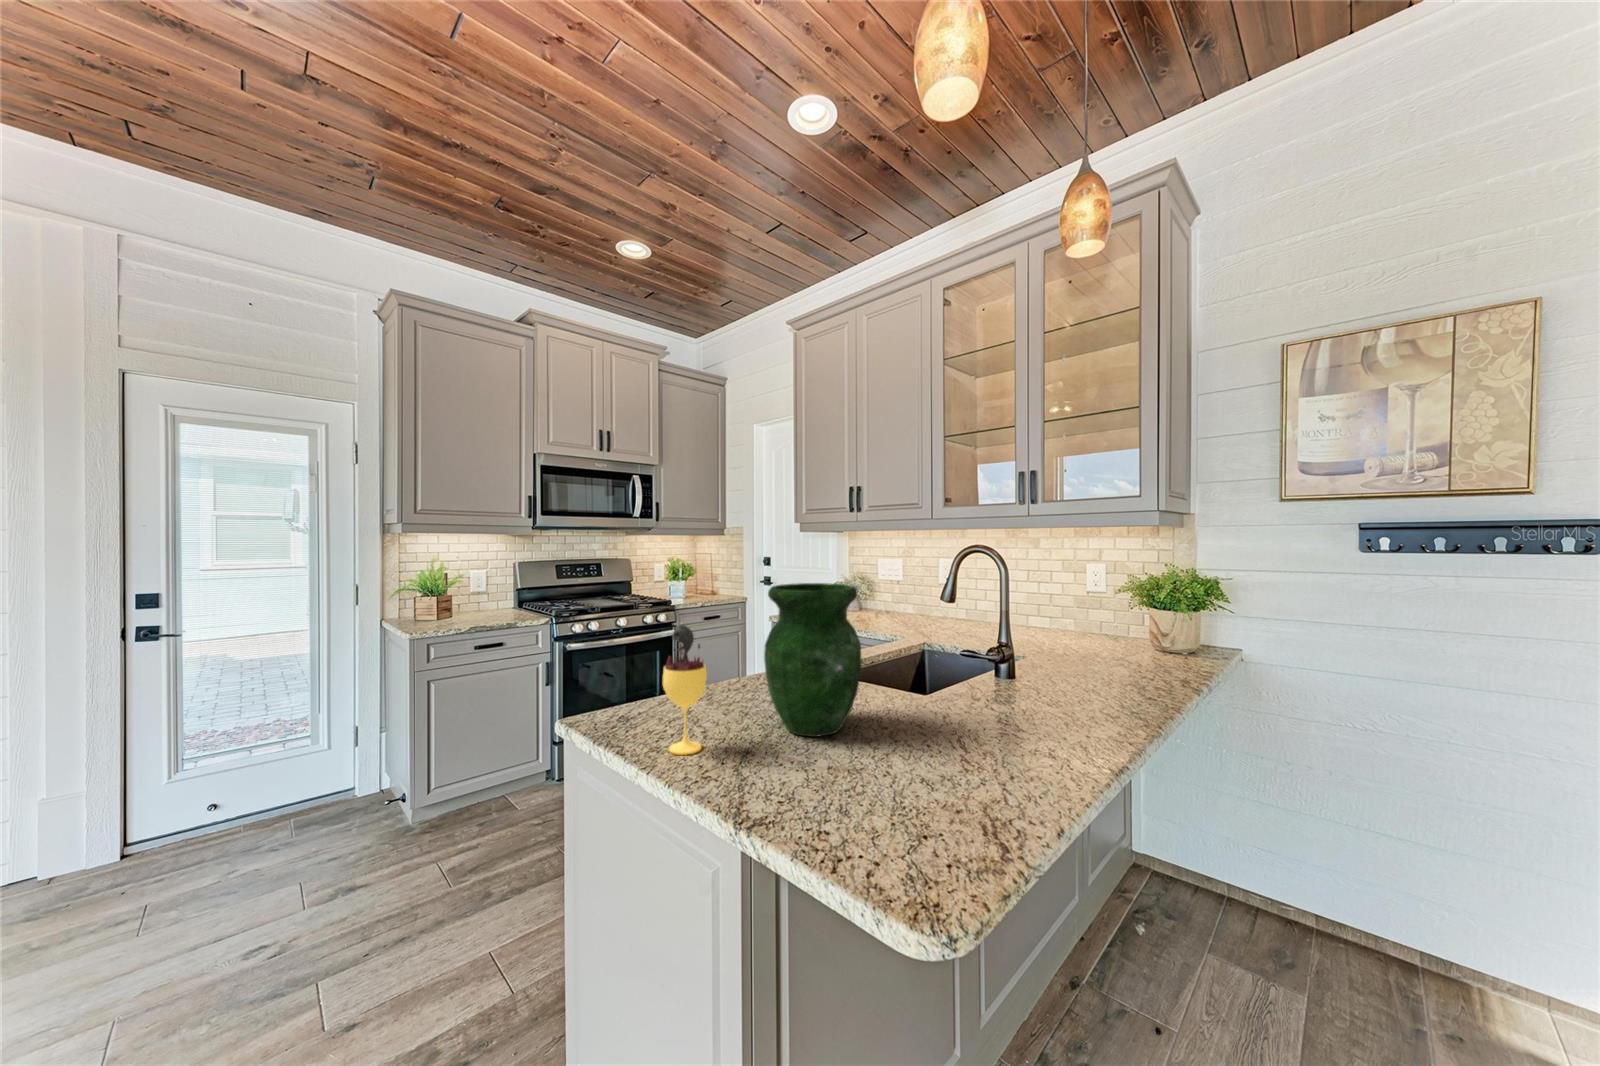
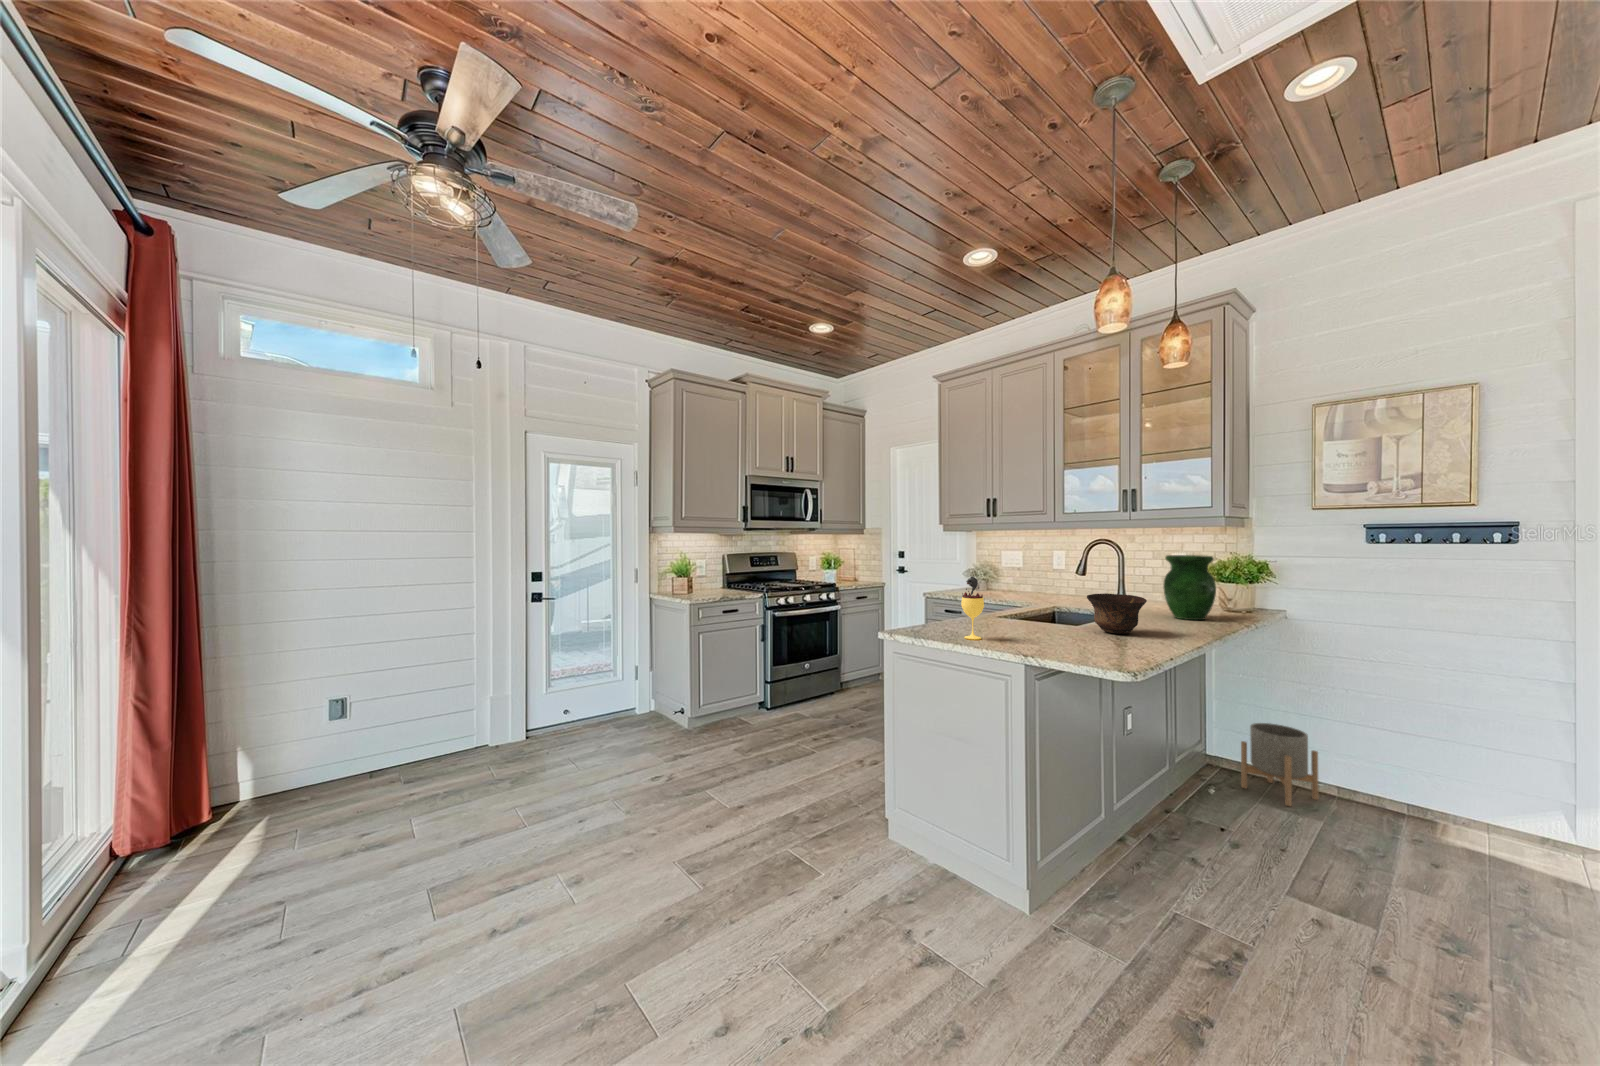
vase: present [764,583,862,737] -> present [1163,555,1216,620]
bowl: none [925,643,1026,724] -> present [1087,593,1147,634]
planter: none [1182,815,1292,957] -> present [1241,723,1319,806]

